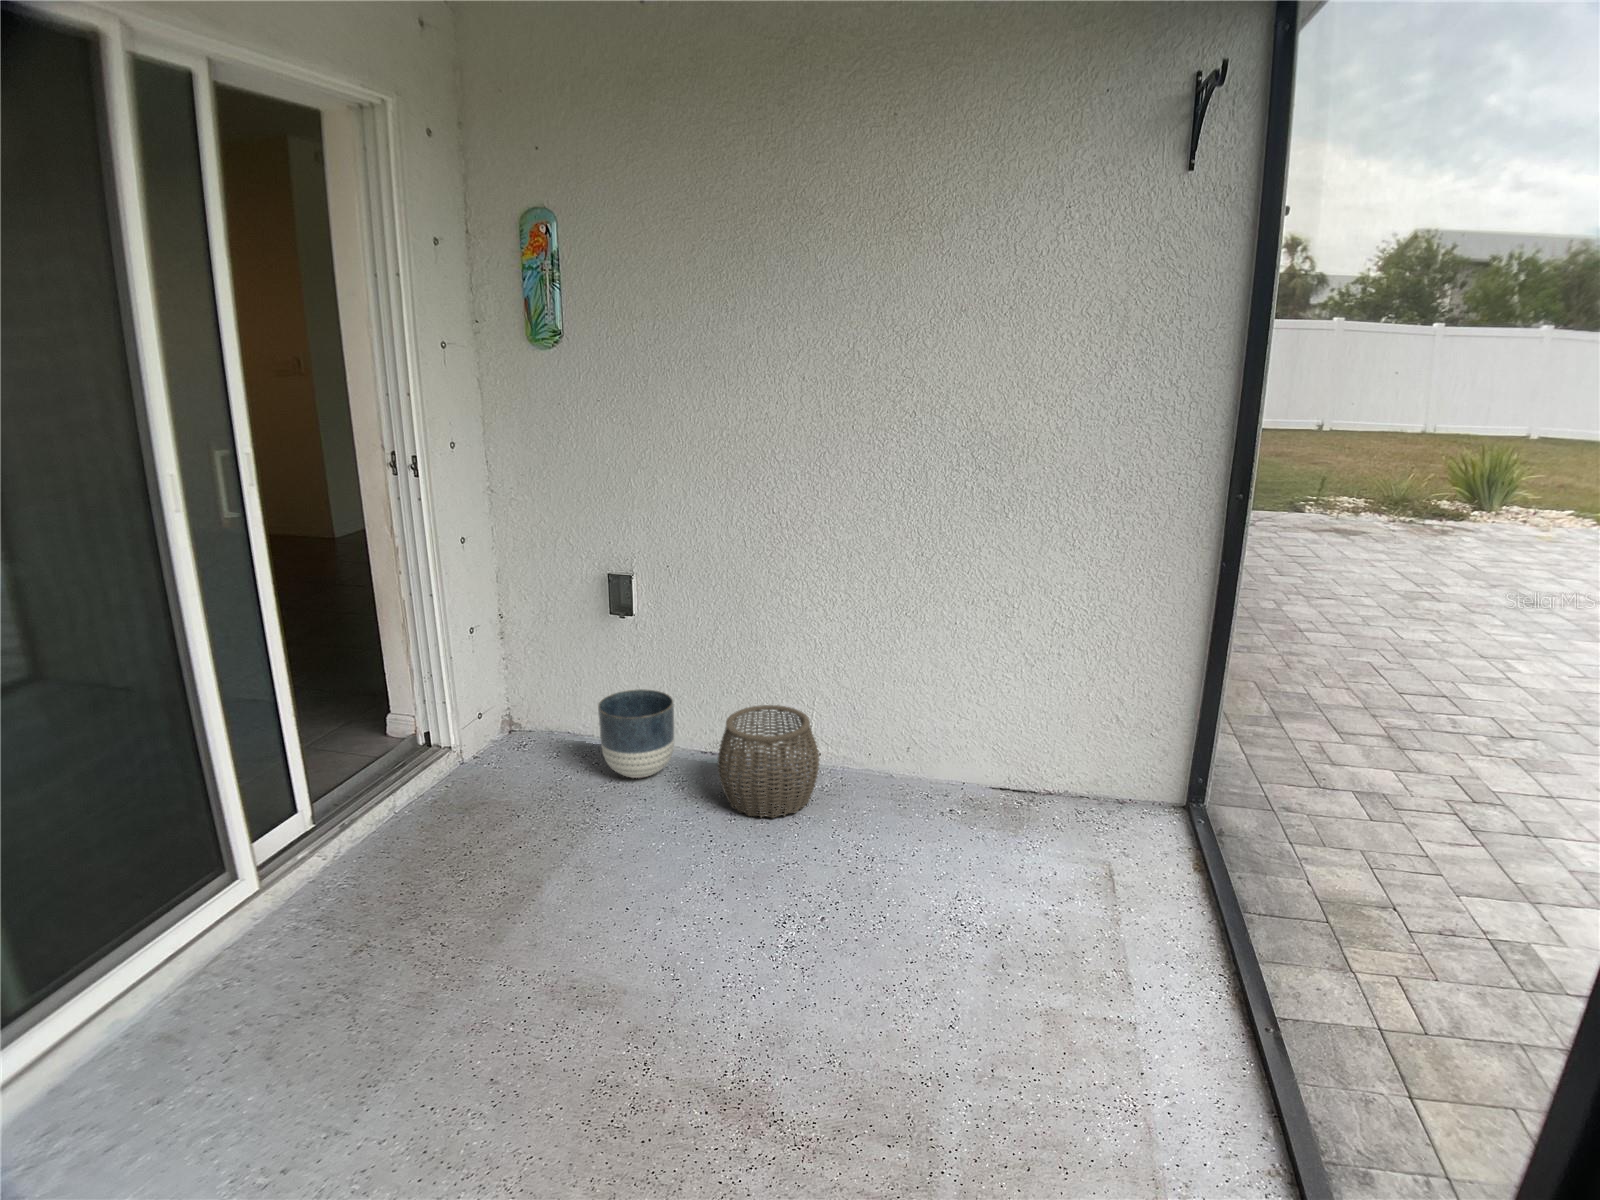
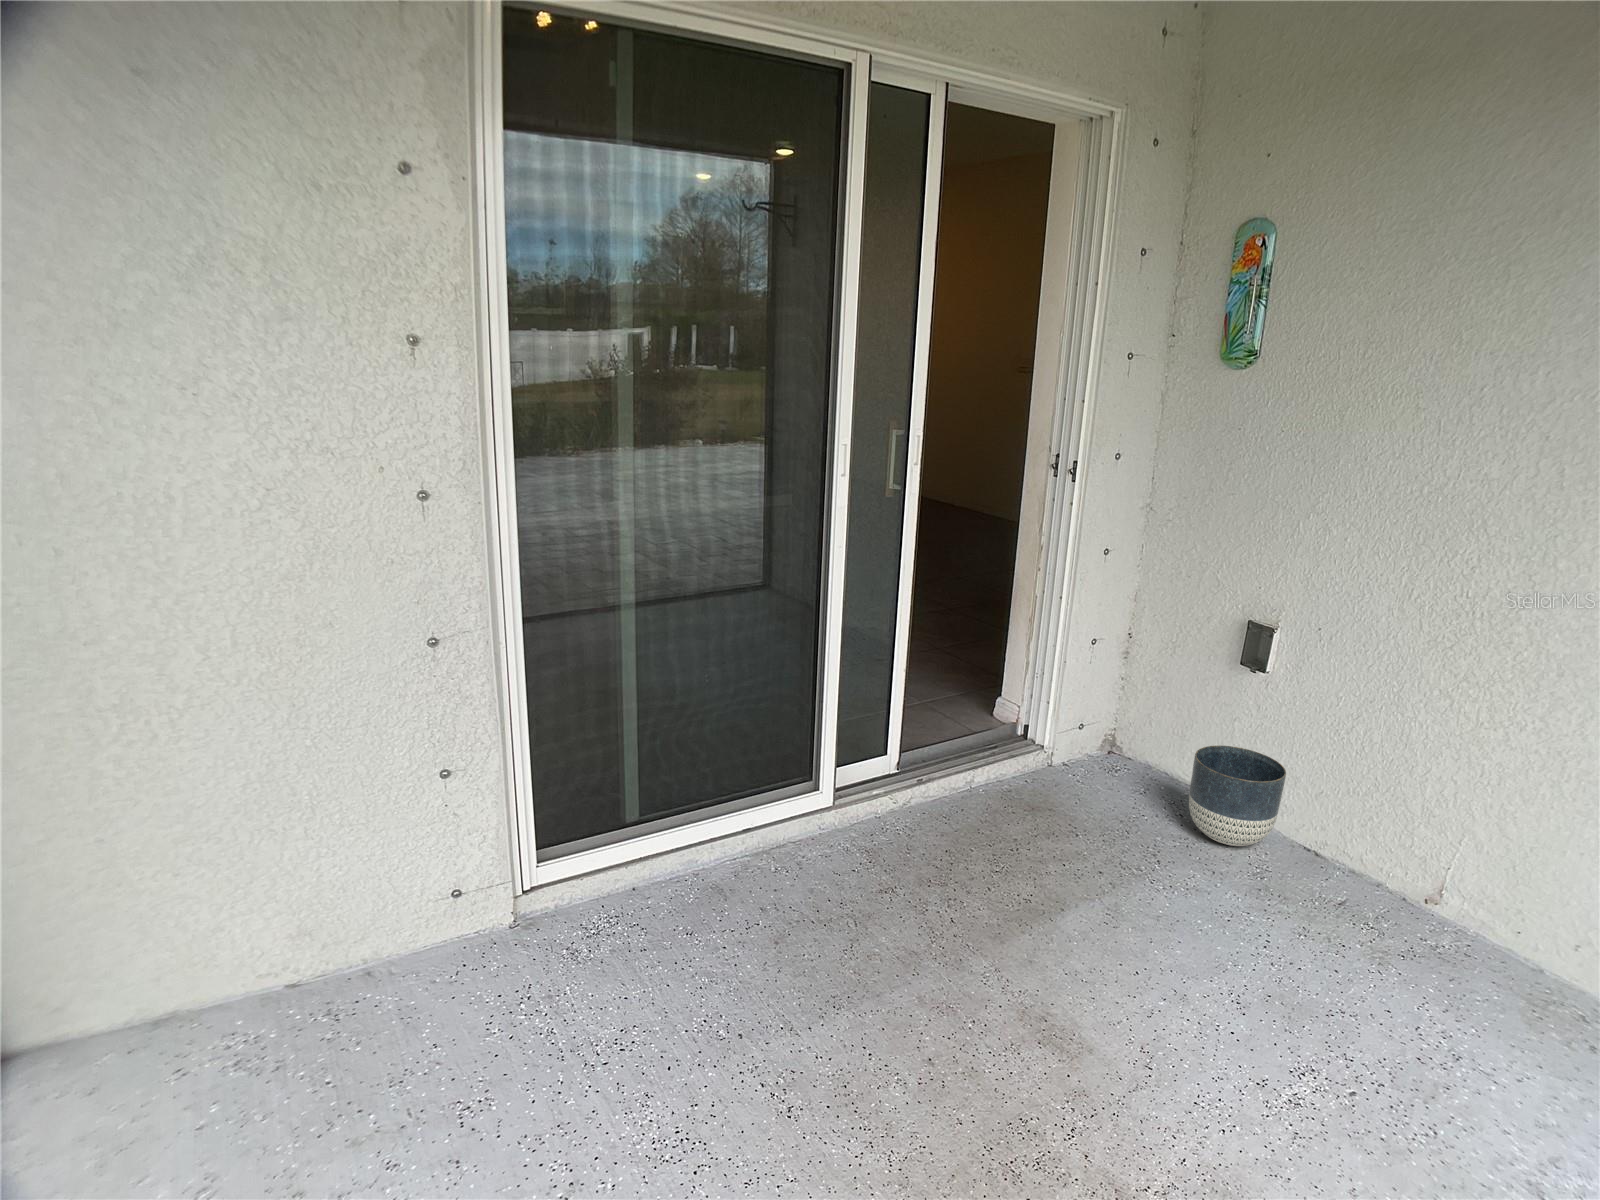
woven basket: present [717,705,820,818] -> none [1315,811,1470,963]

